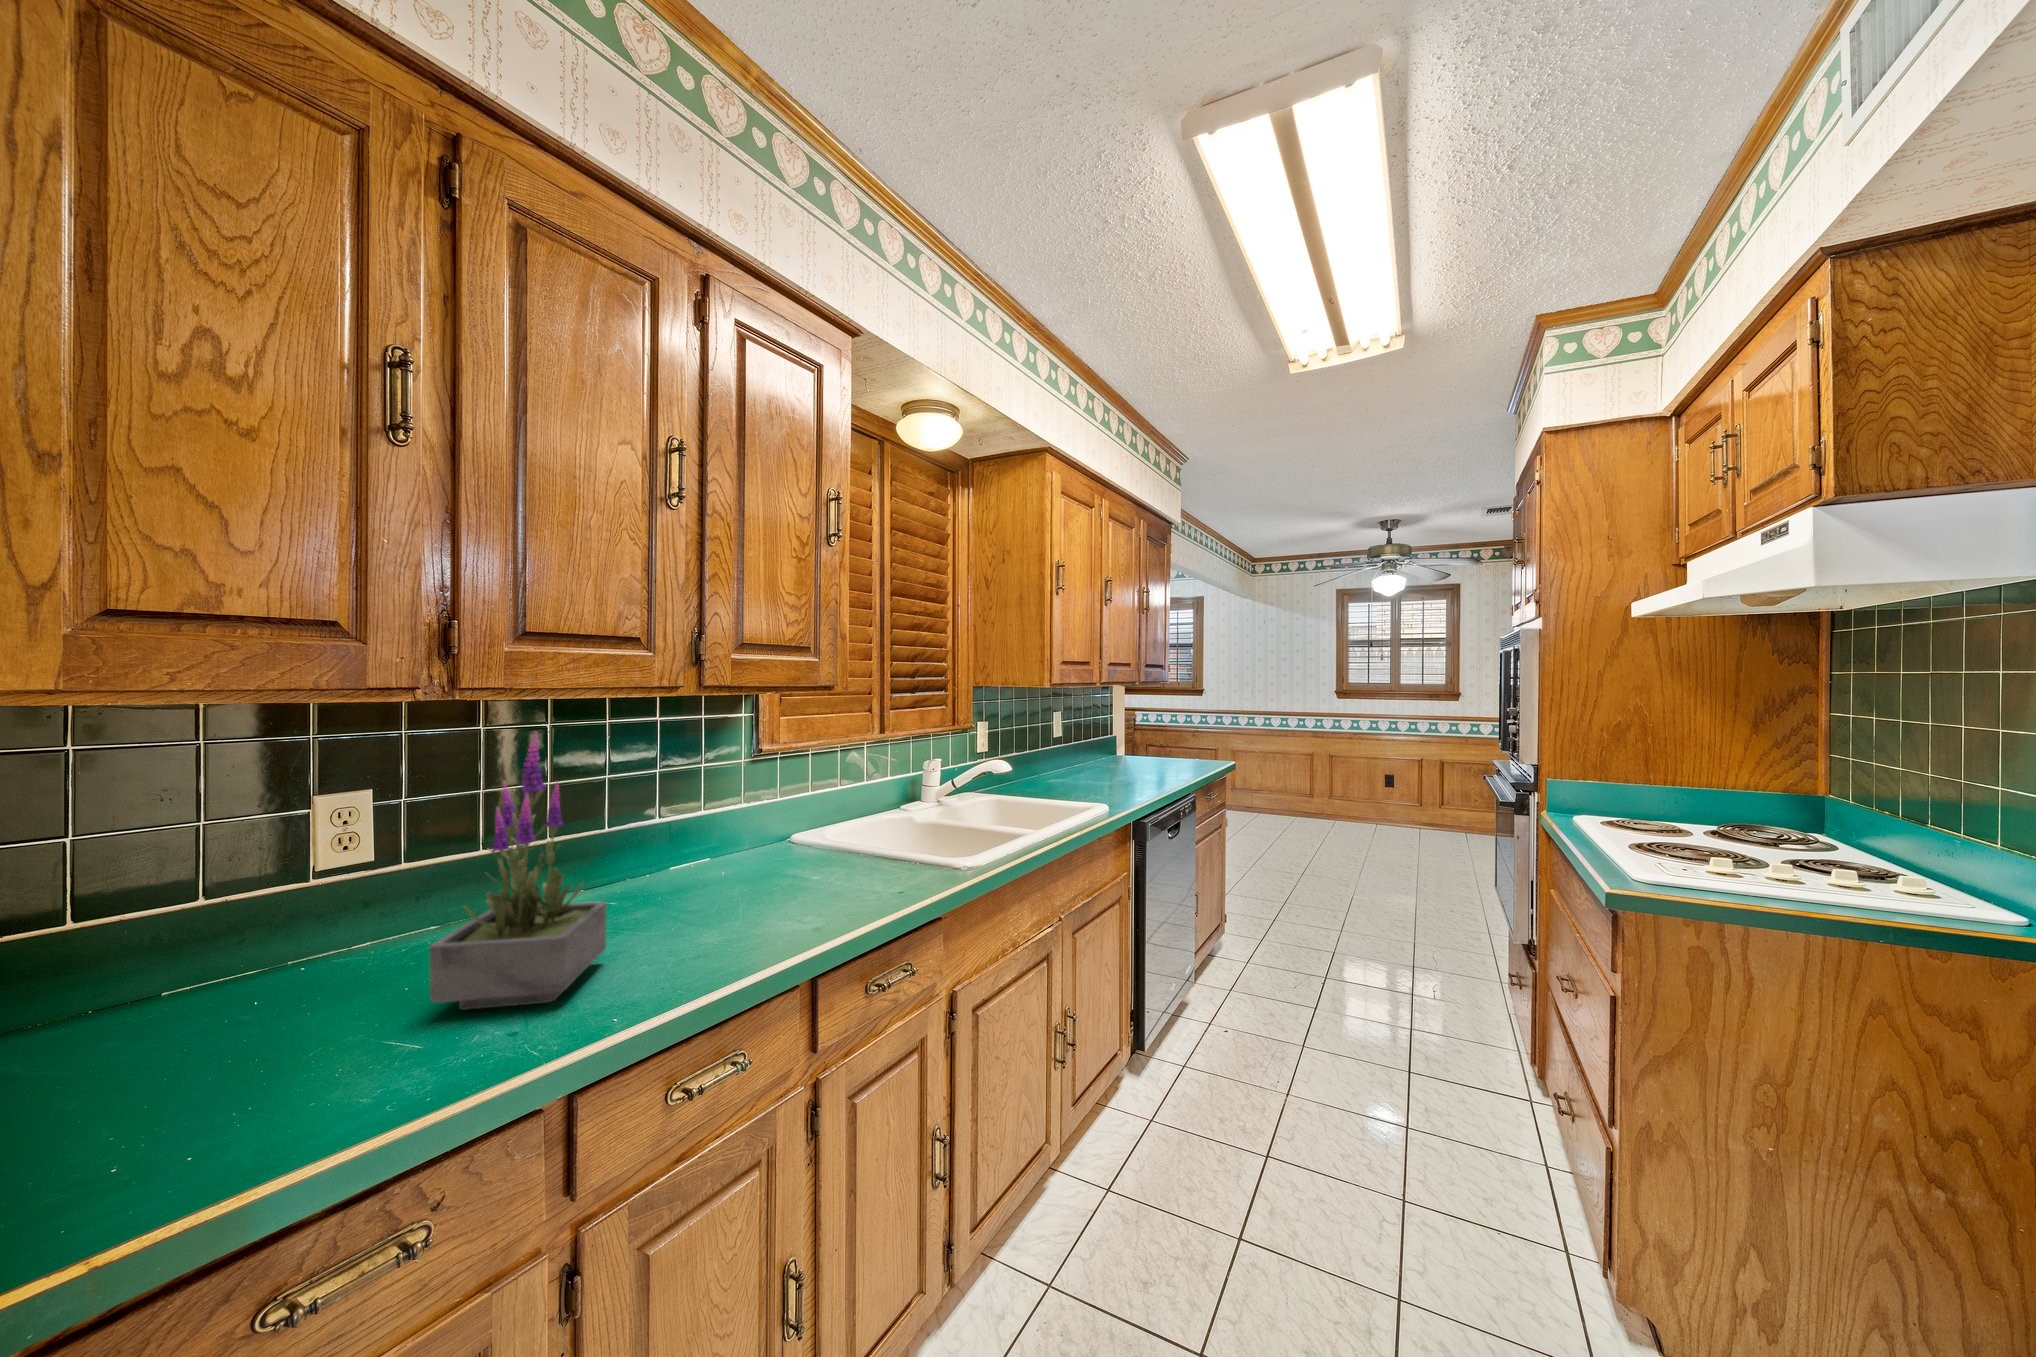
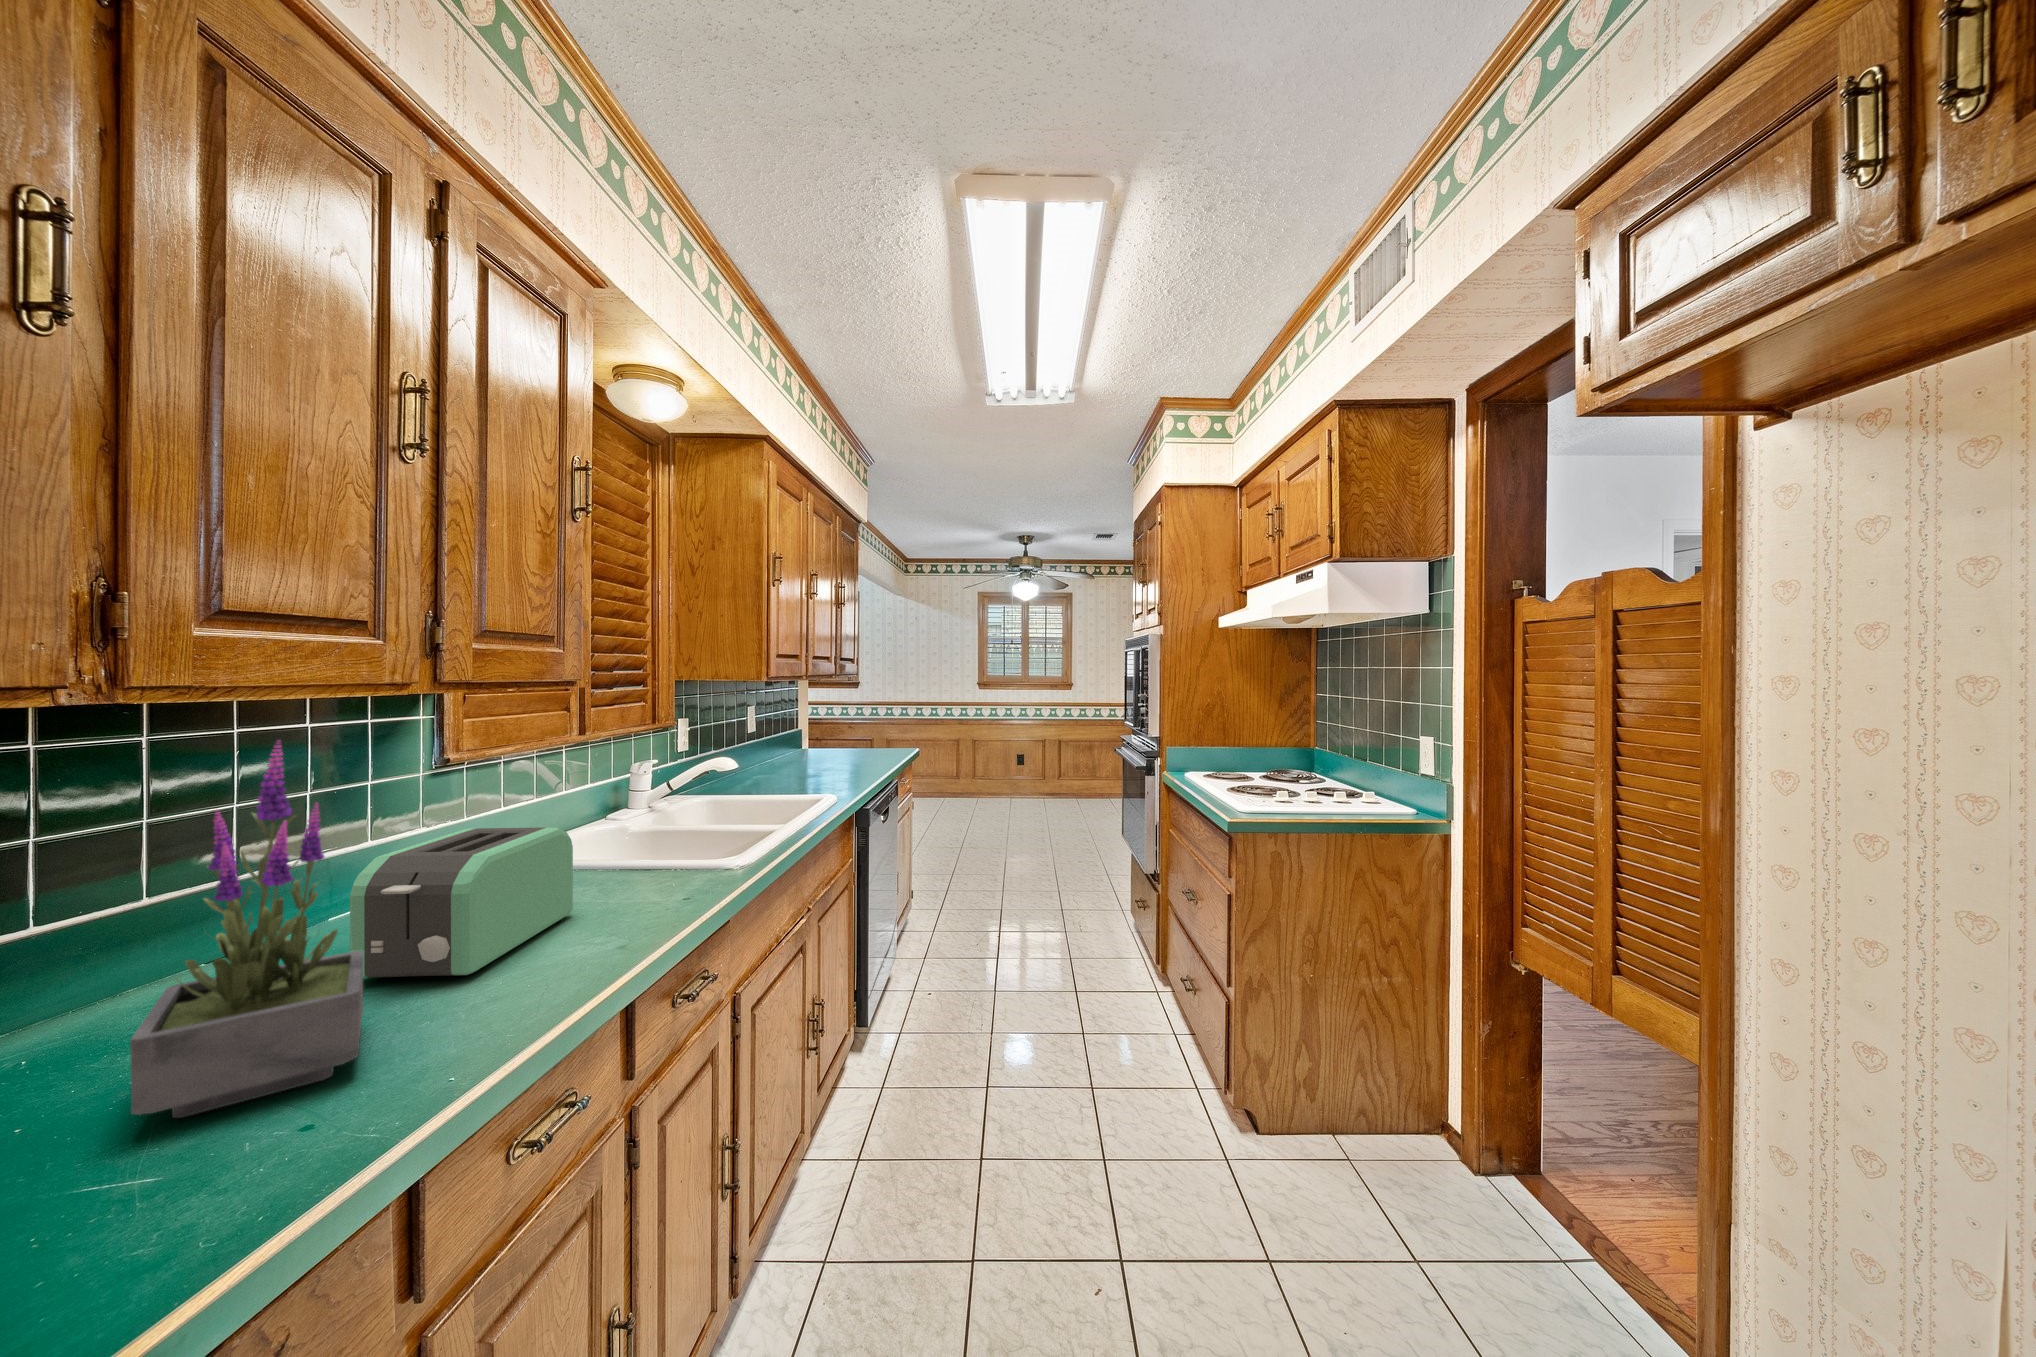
toaster: none [629,809,806,934] -> present [350,827,573,978]

